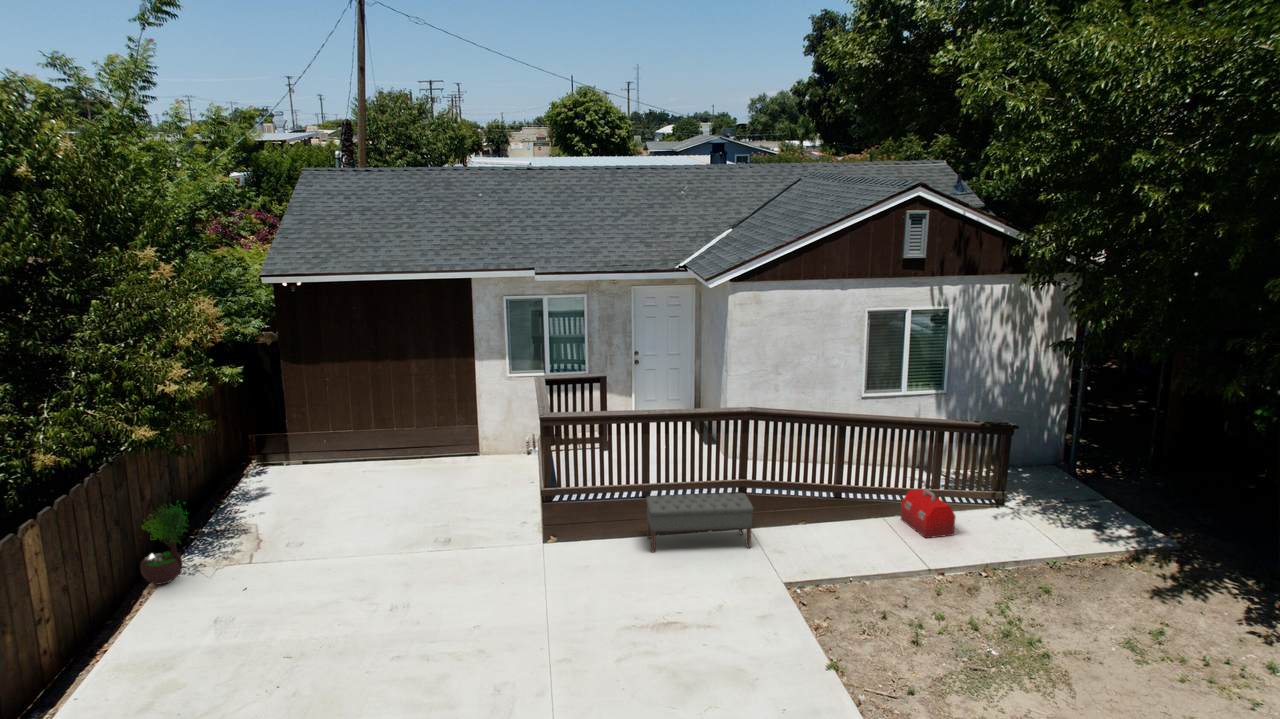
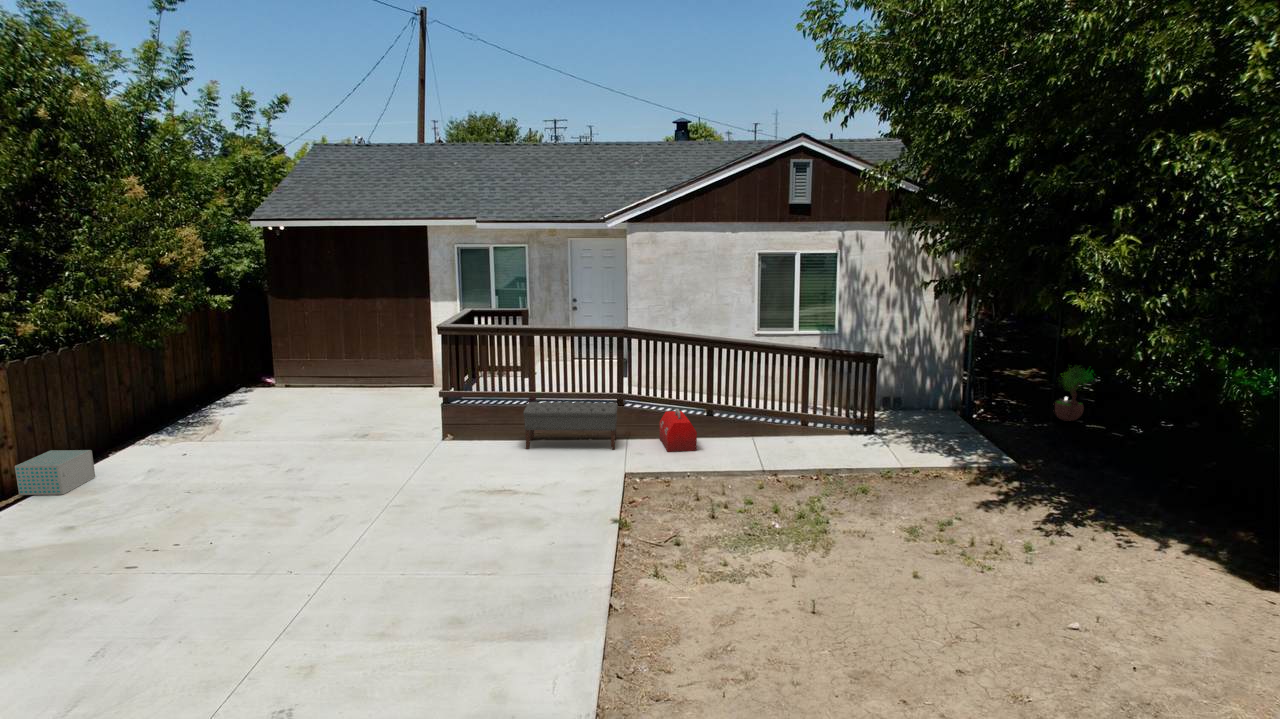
toolbox: present [901,489,955,538] -> present [659,409,697,452]
potted tree: present [140,502,188,584] -> present [1053,367,1092,421]
storage box: none [78,595,163,662] -> present [15,450,95,495]

